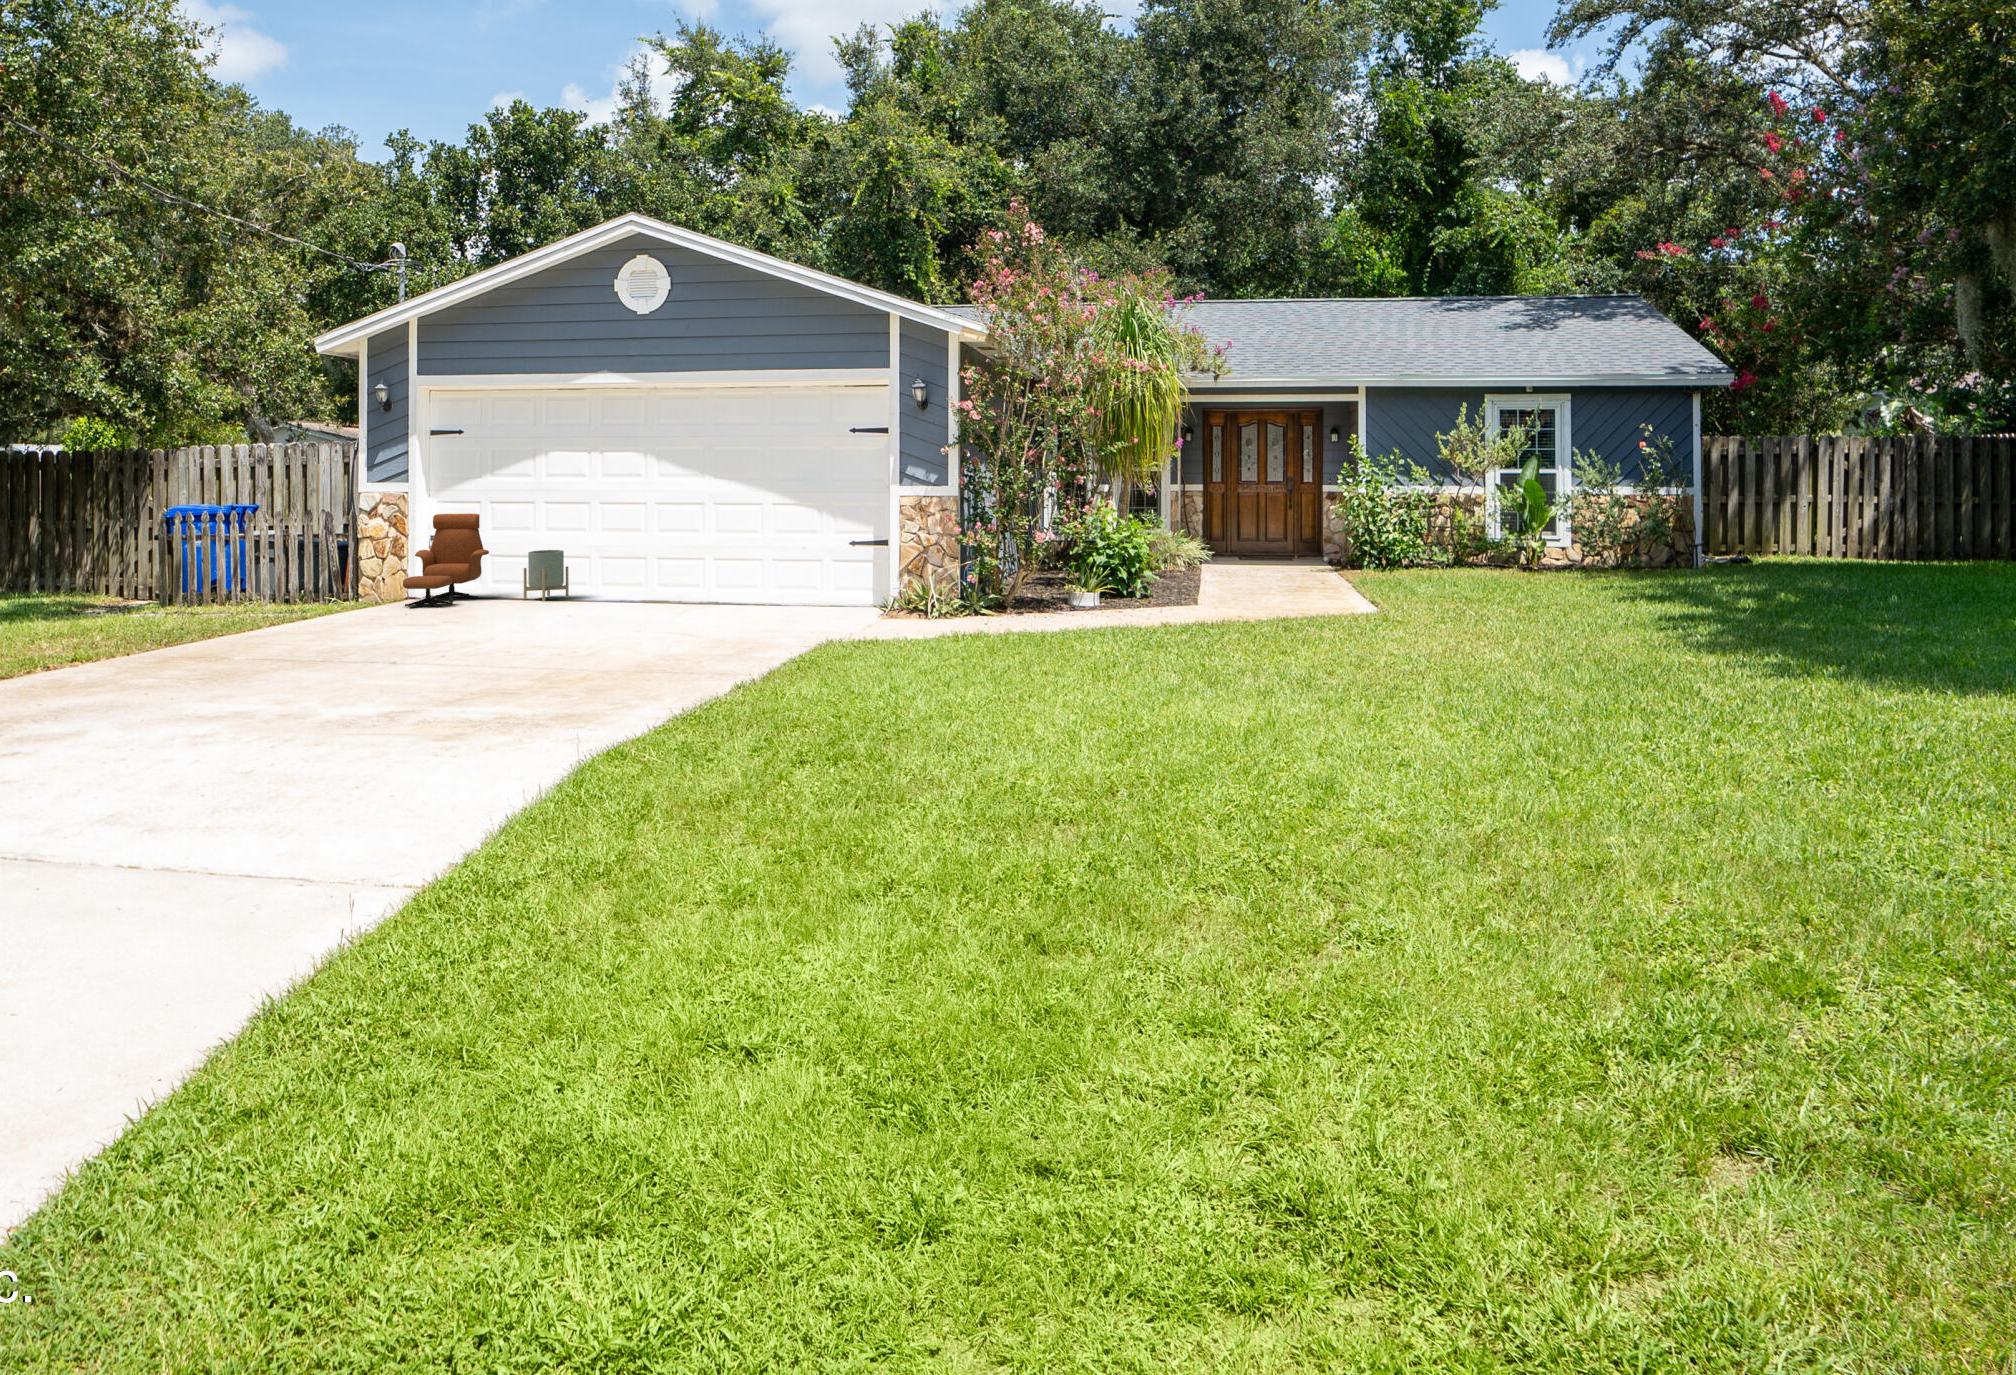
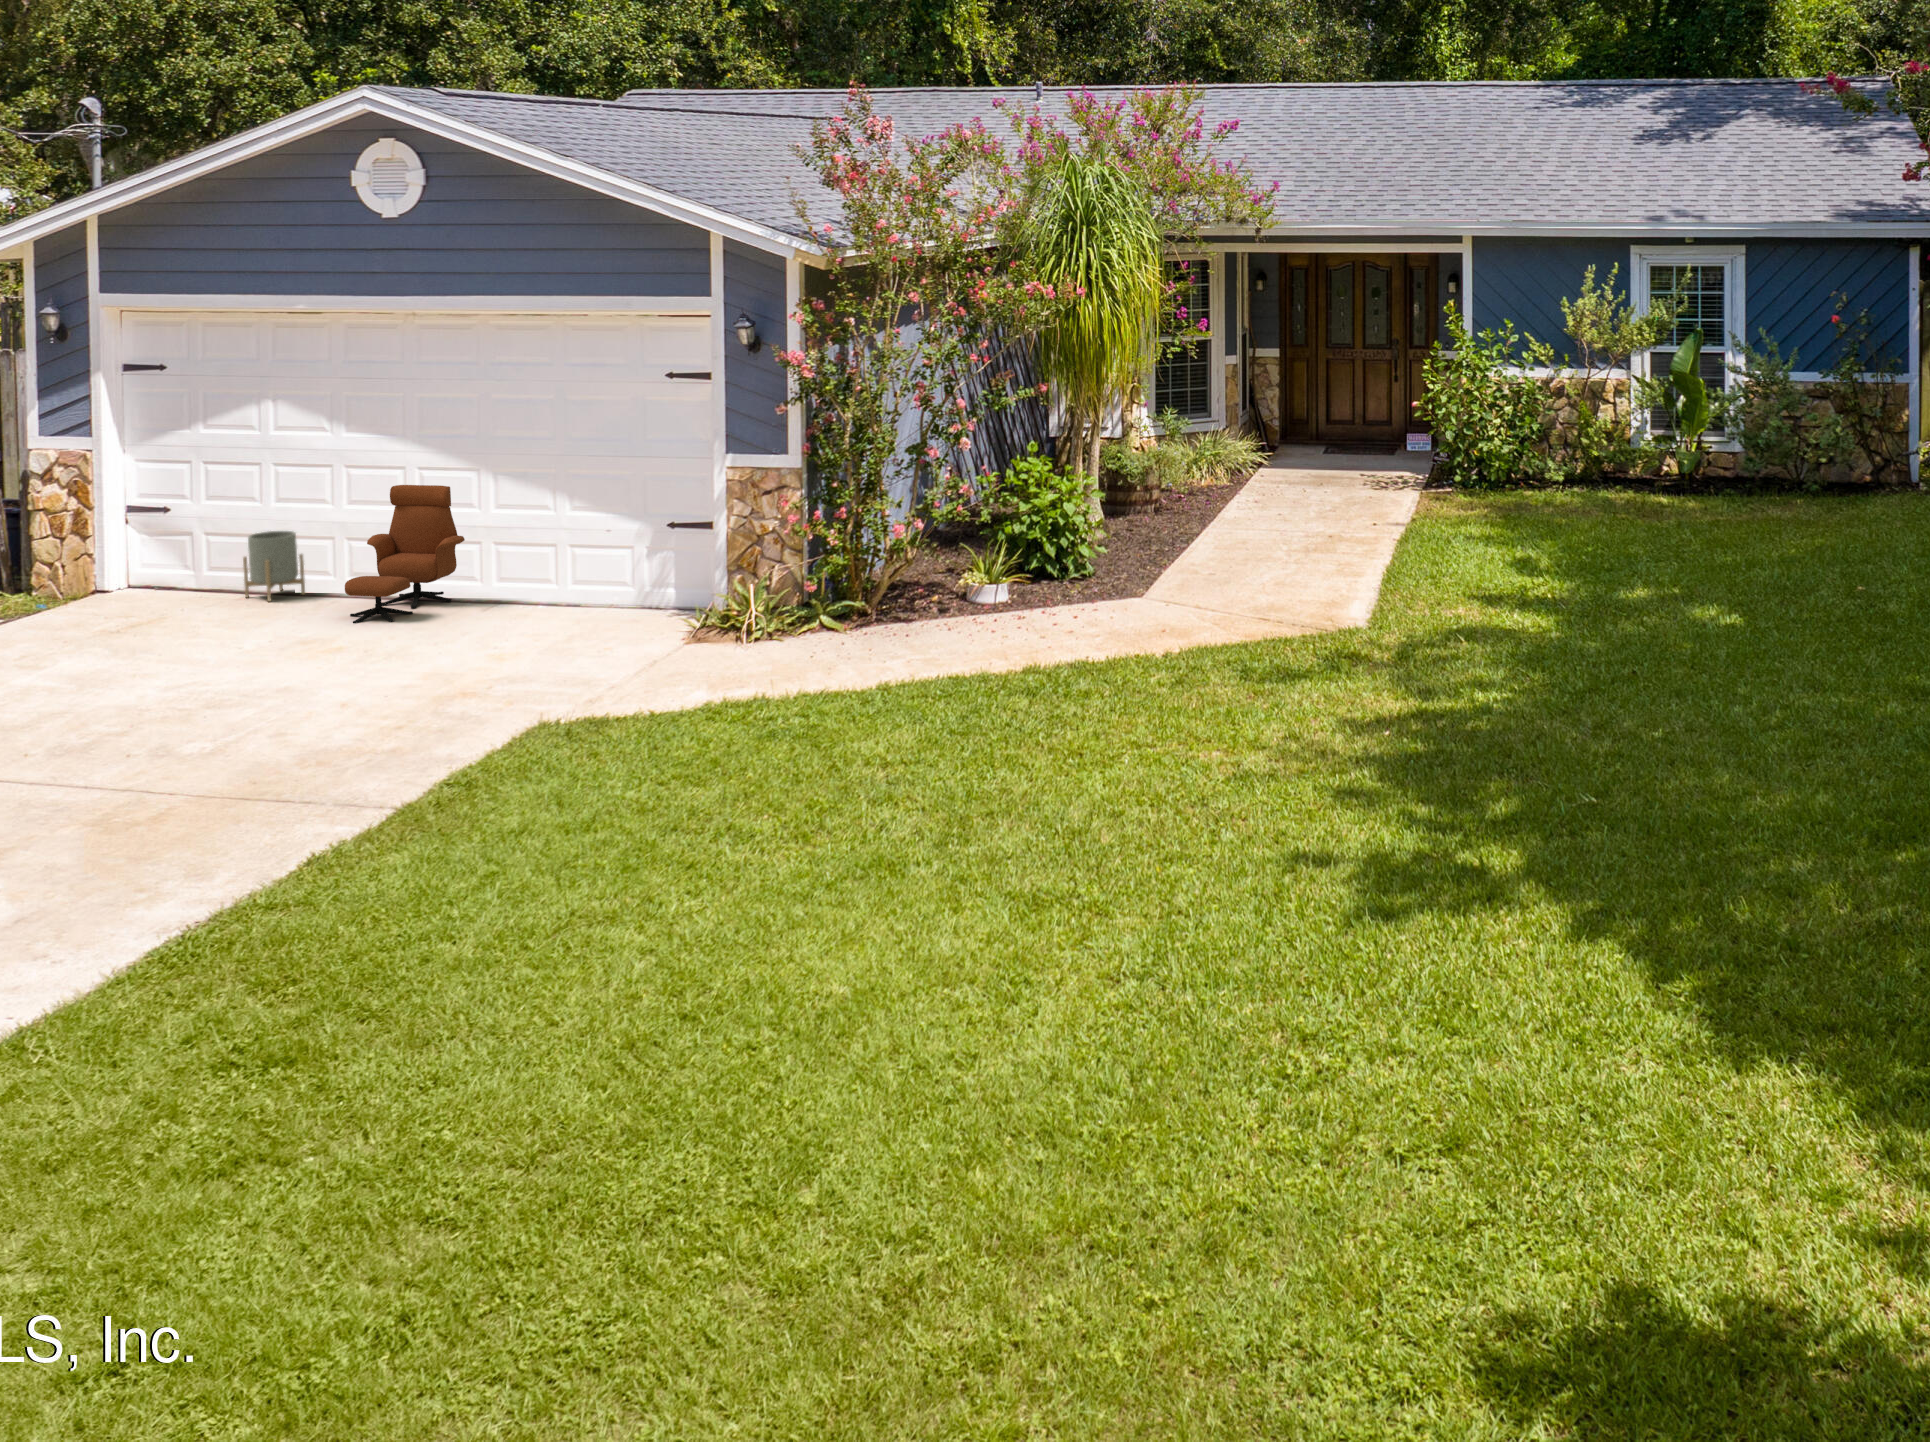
lounge chair: present [403,514,489,609] -> present [345,485,465,623]

